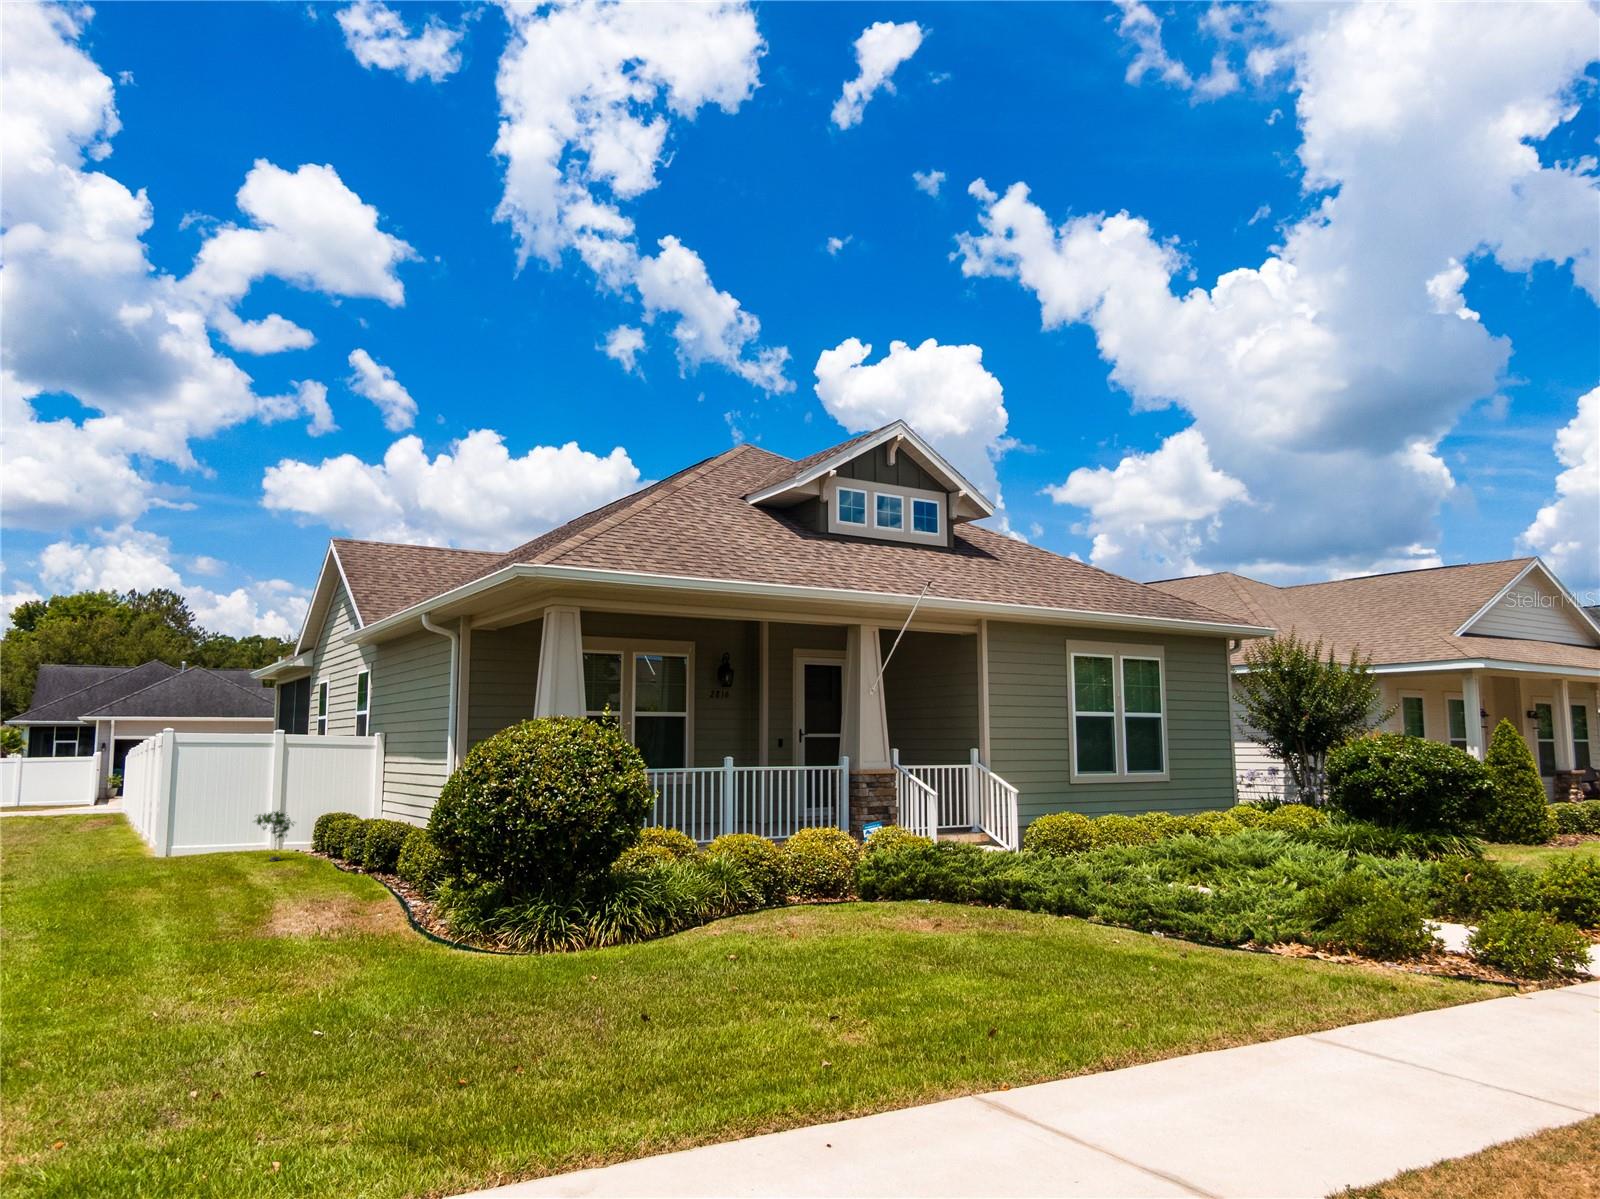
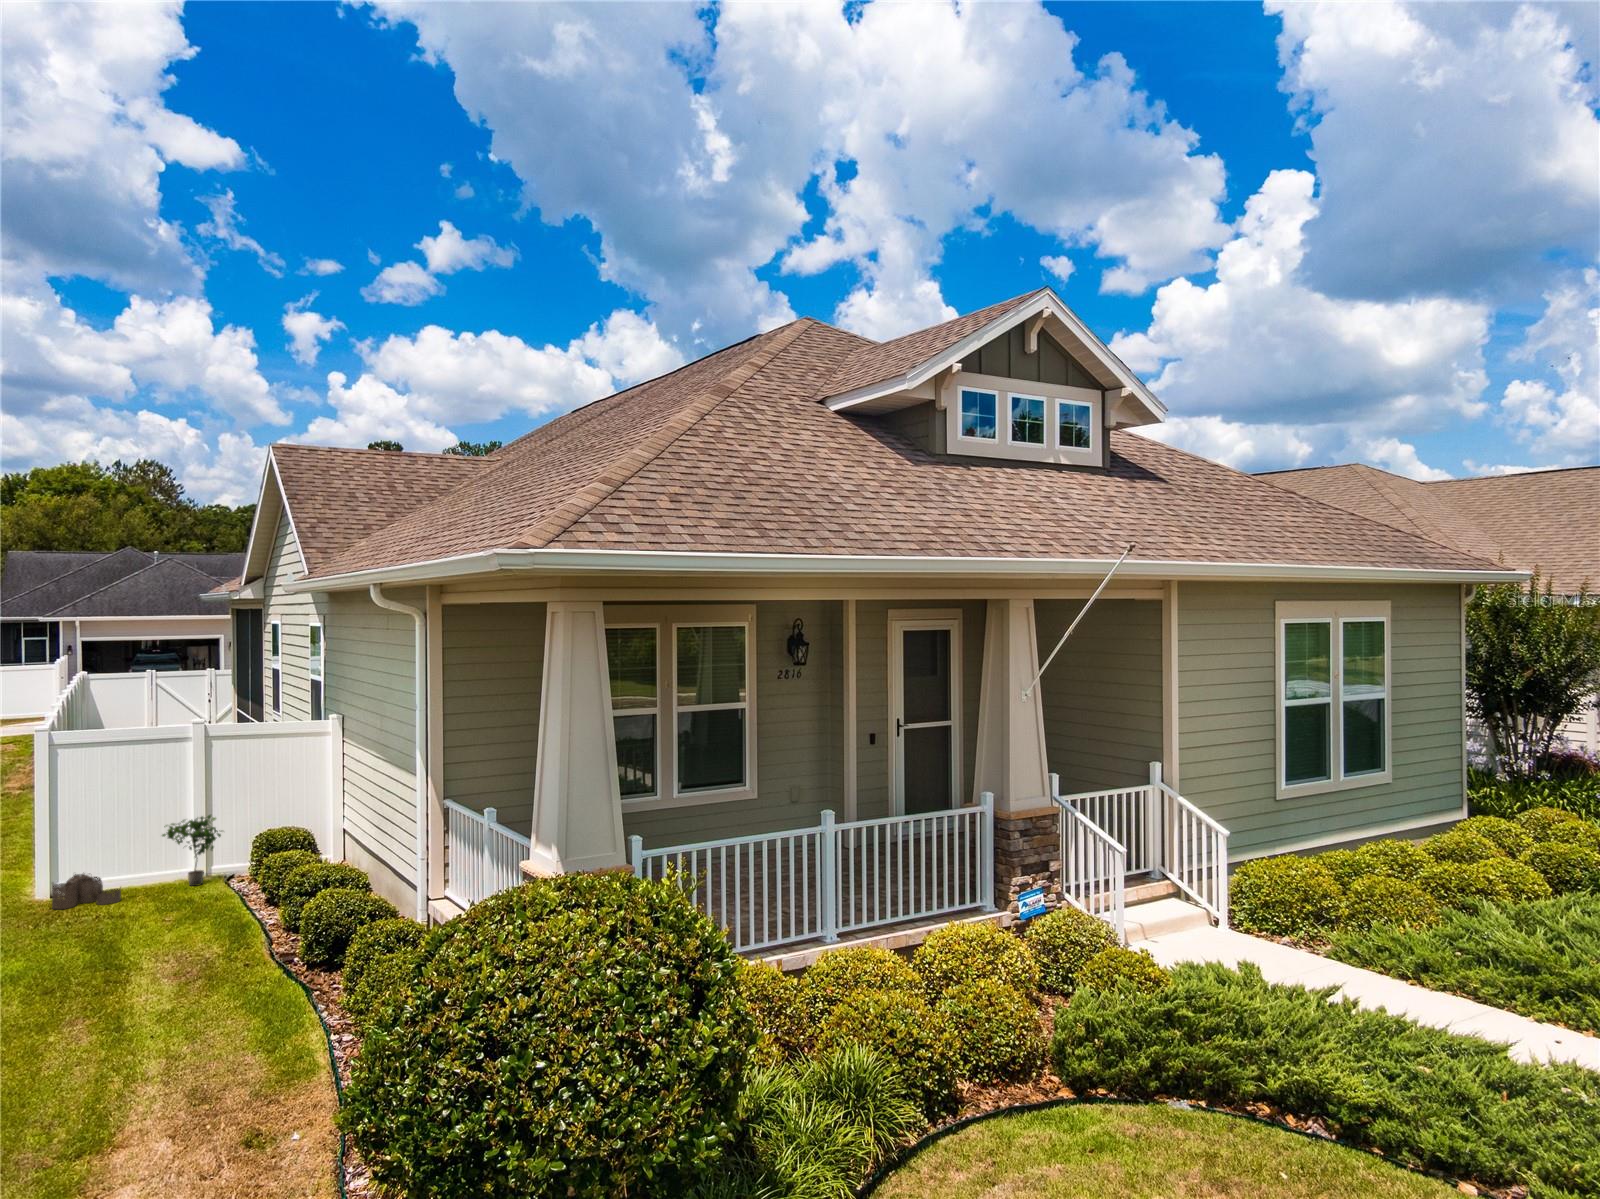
woven basket: none [176,848,225,870] -> present [52,874,121,909]

